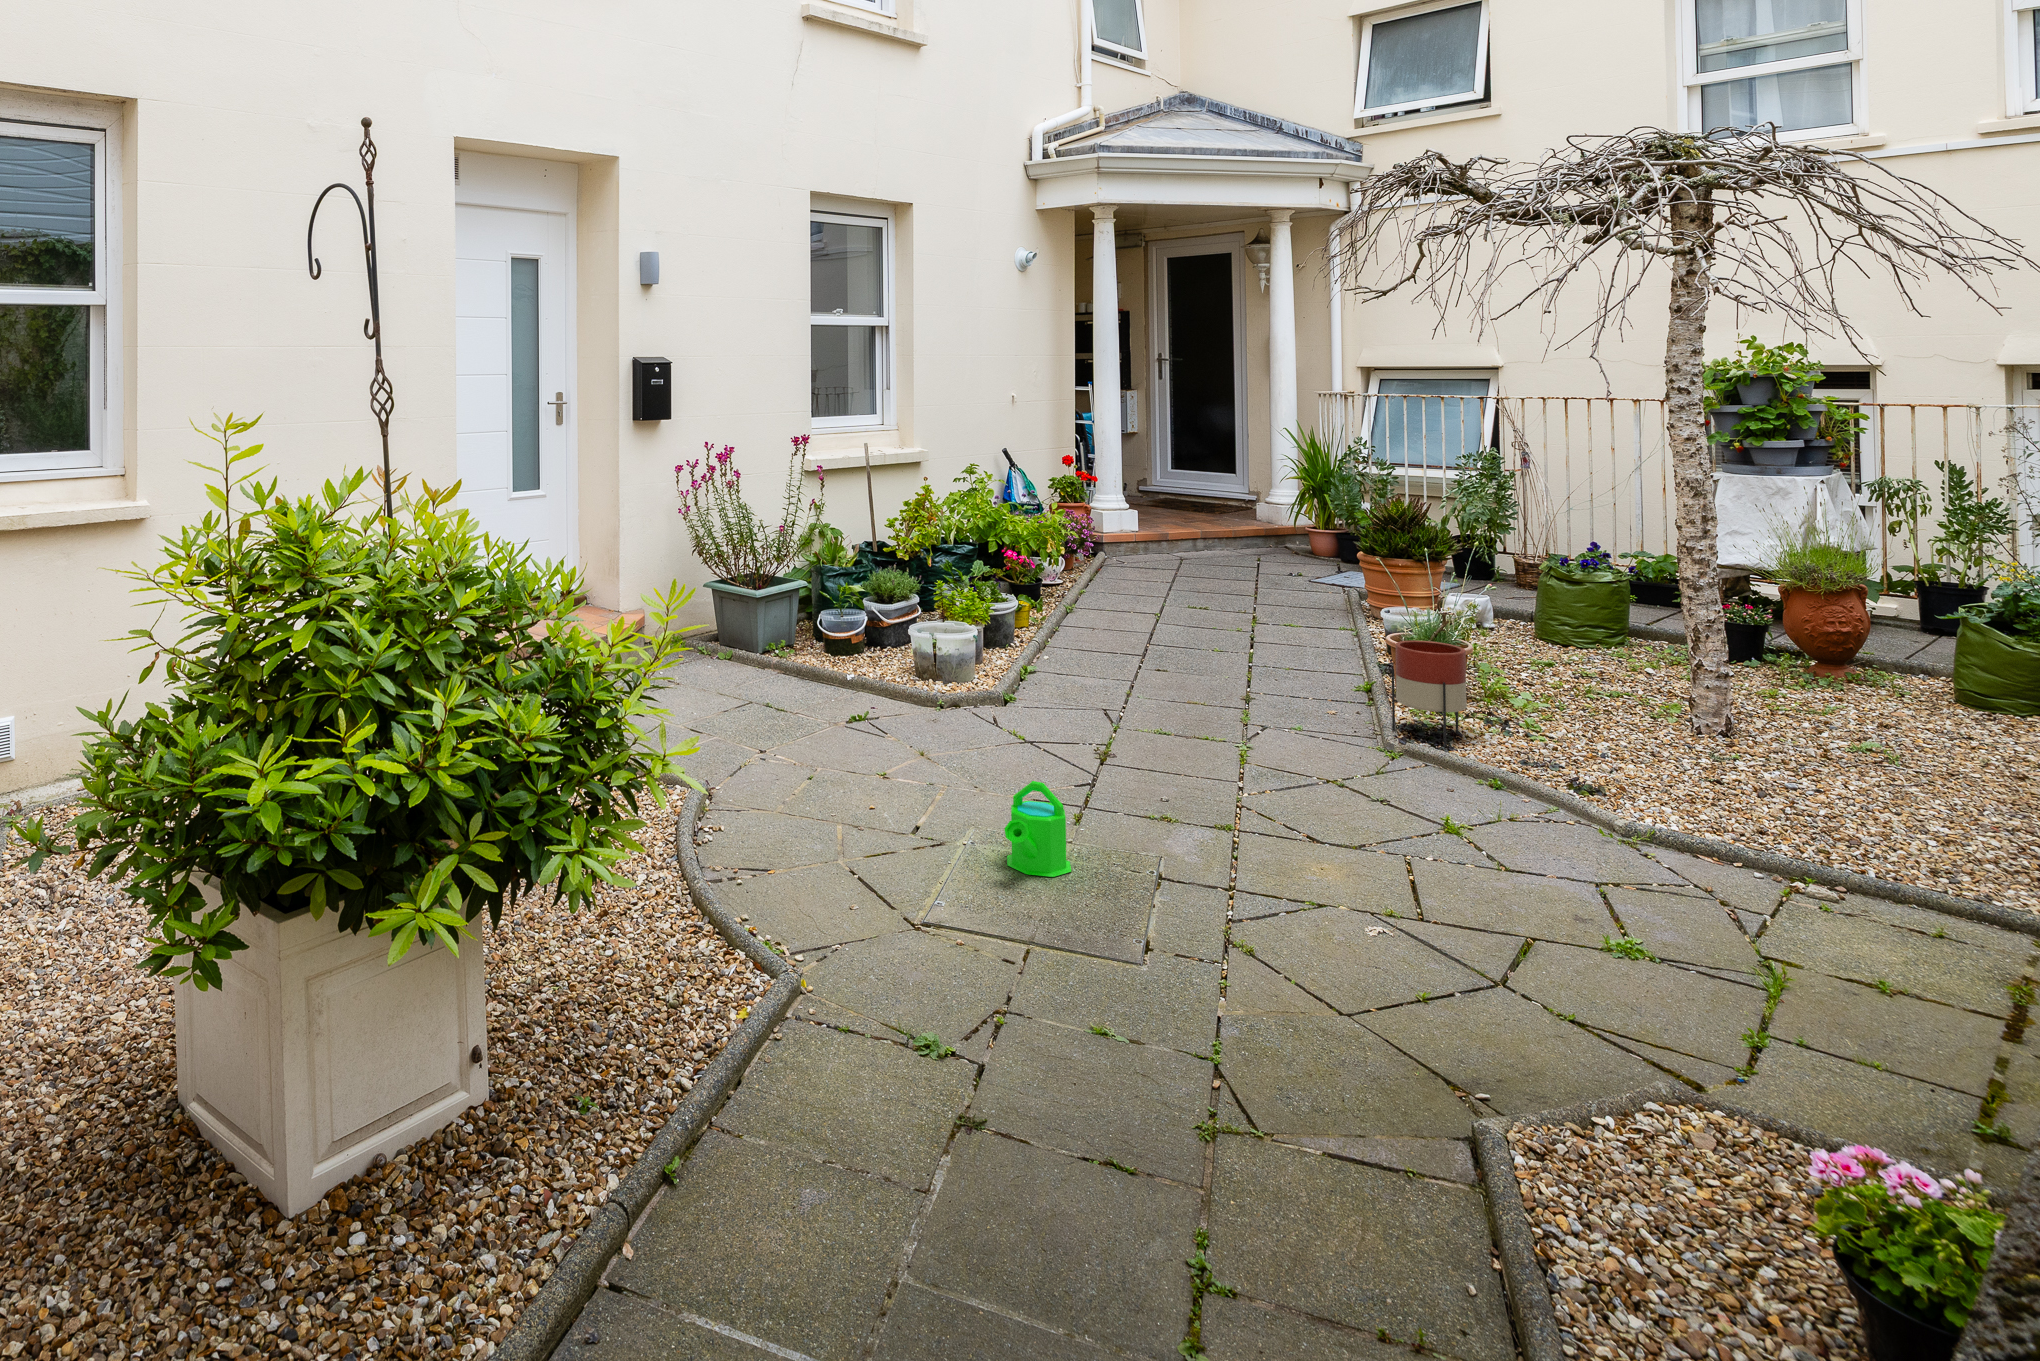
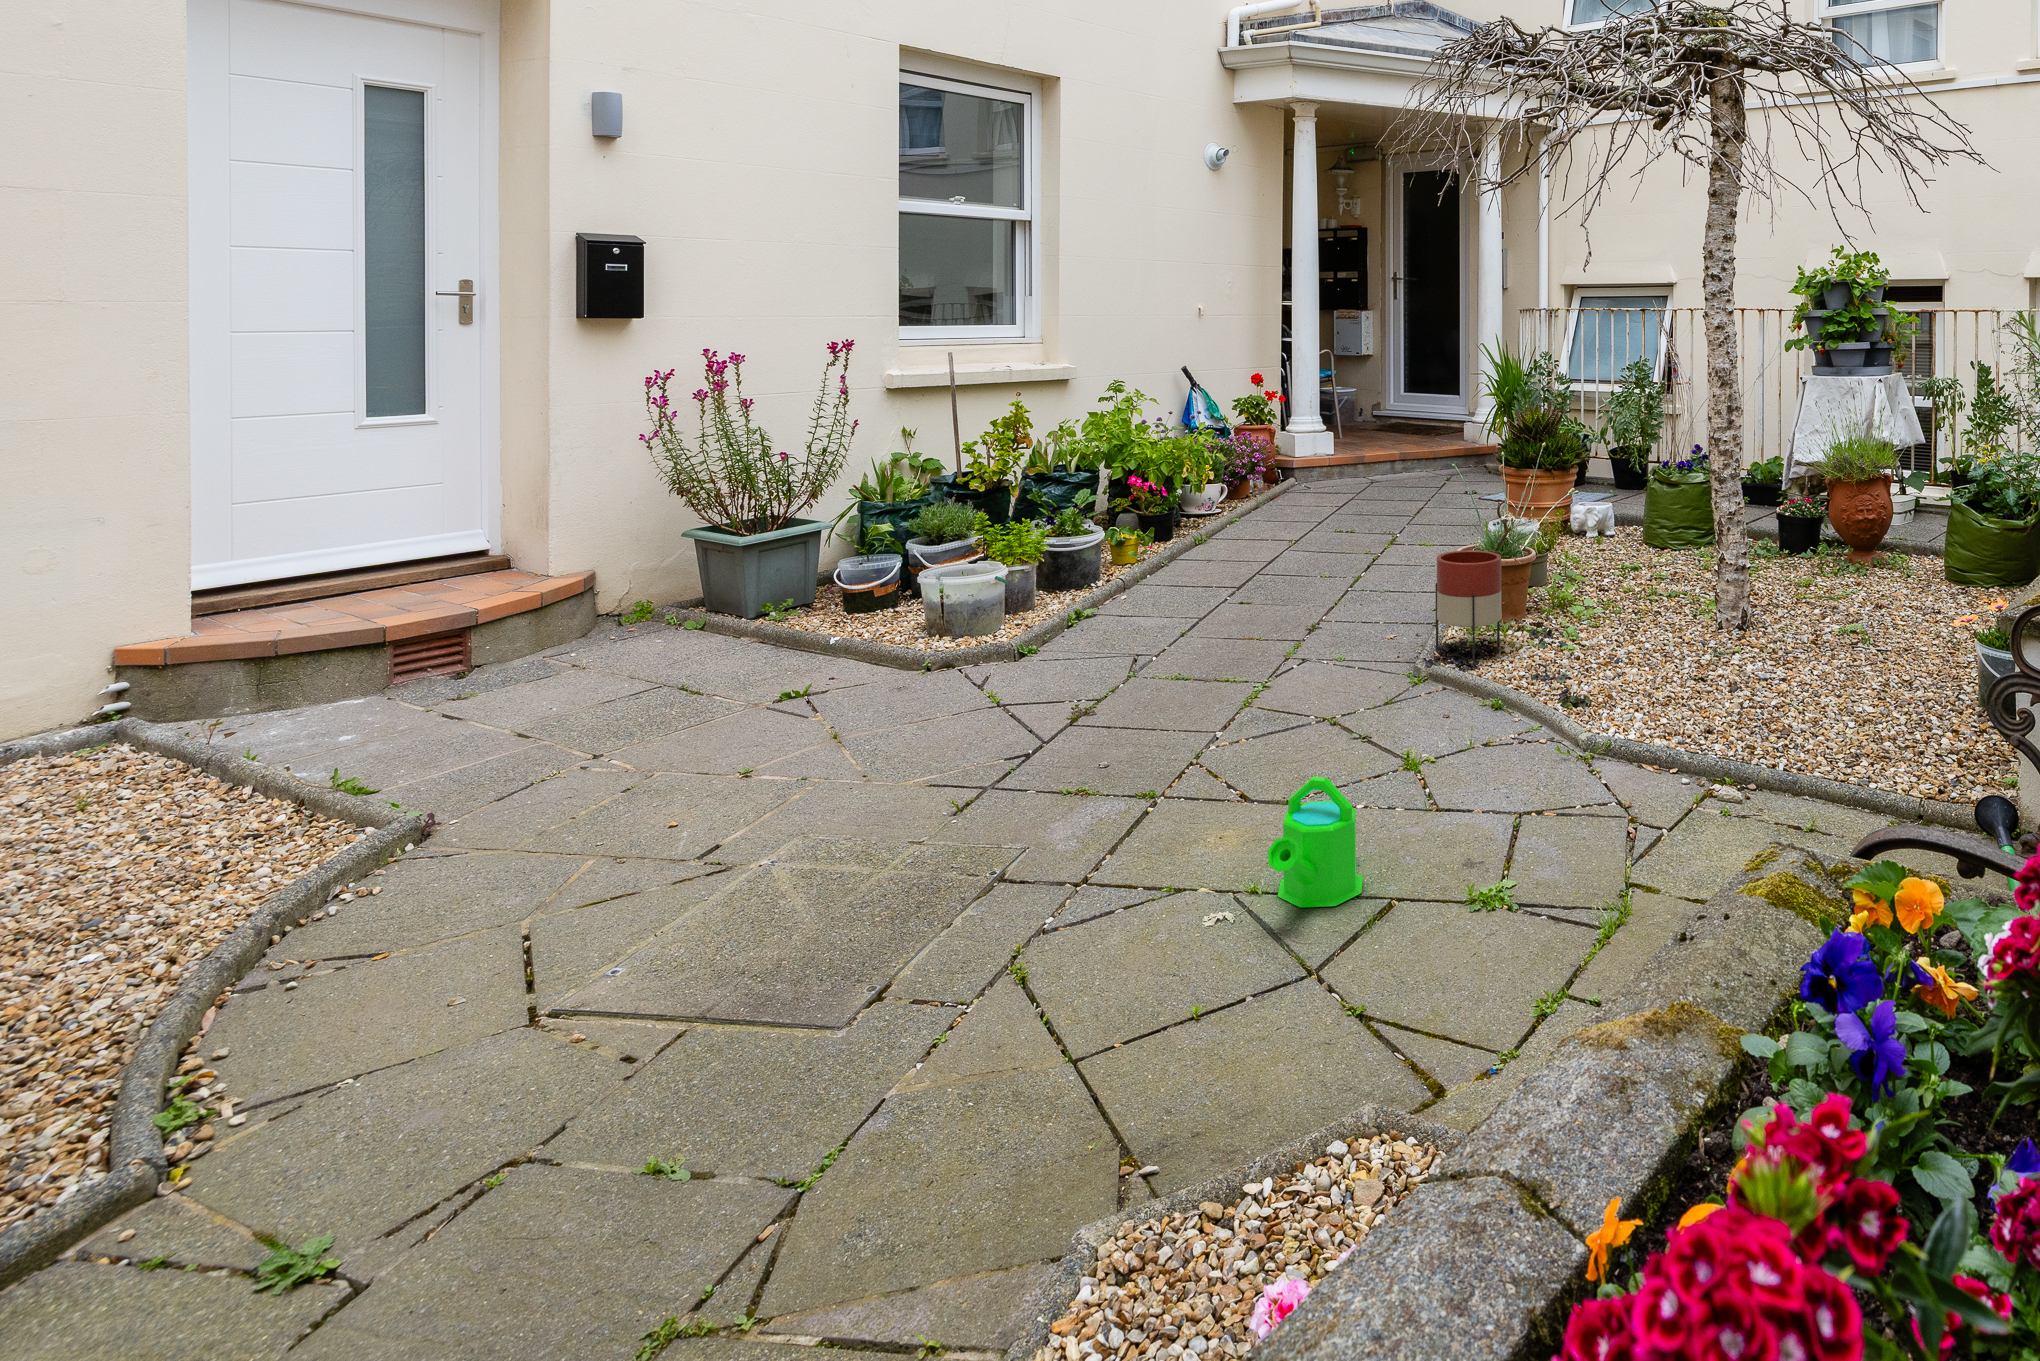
watering can: present [1004,781,1071,877] -> present [1268,776,1363,908]

